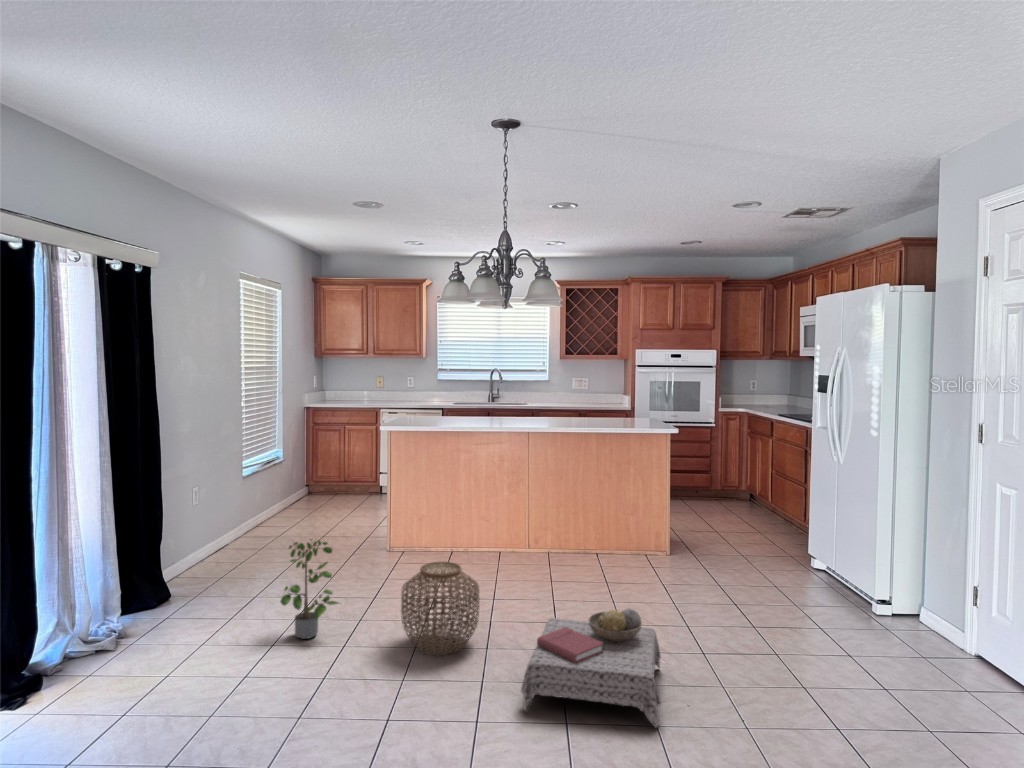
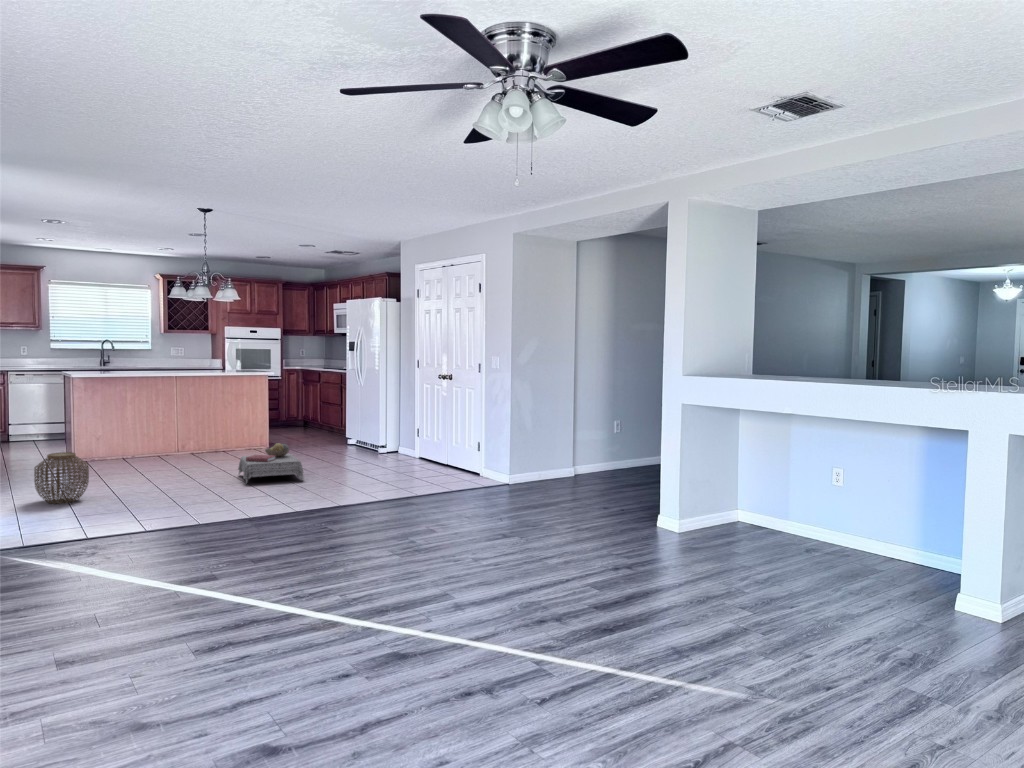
potted plant: present [280,539,339,639] -> none [85,431,123,487]
woven basket: present [401,562,479,655] -> present [34,452,89,504]

